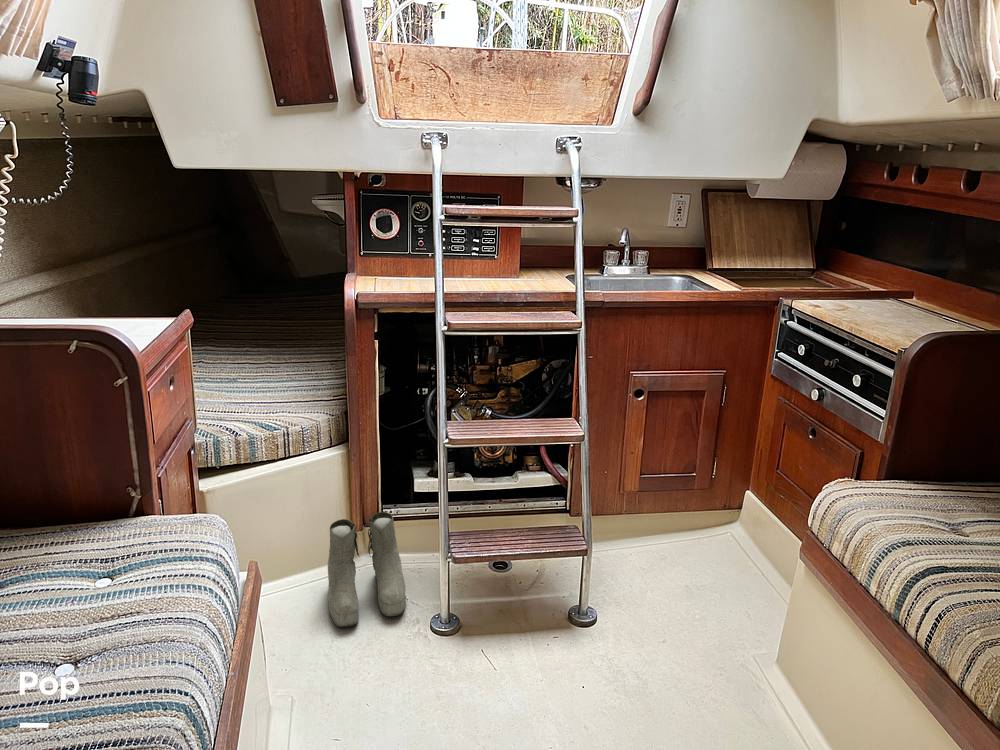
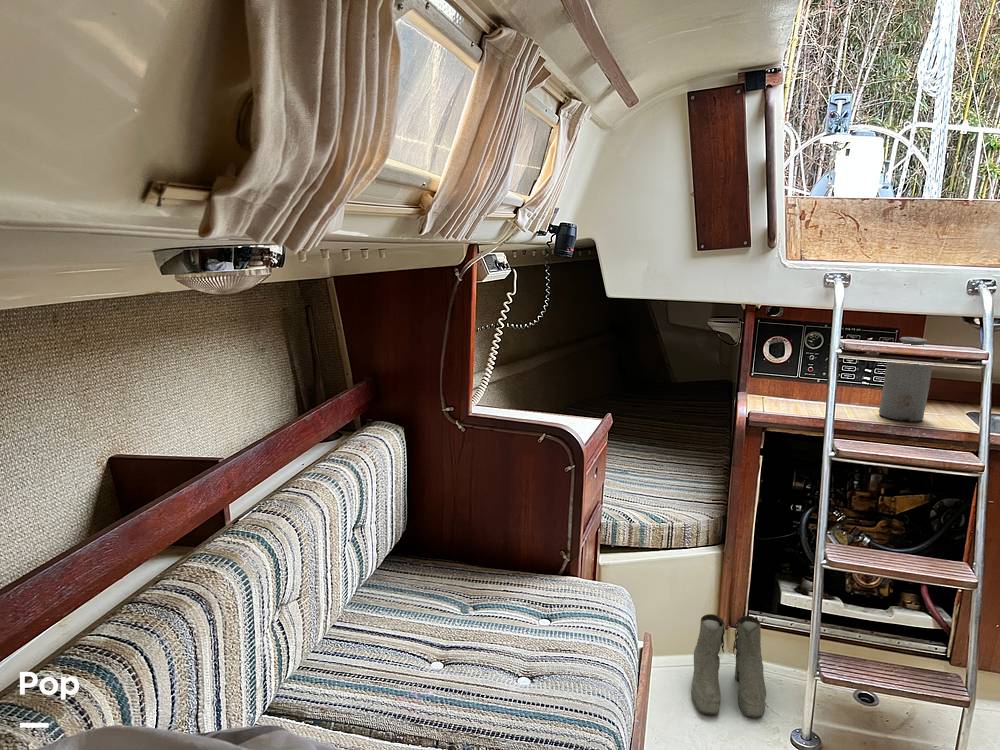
bottle: none [488,200,532,287] -> present [879,337,933,422]

